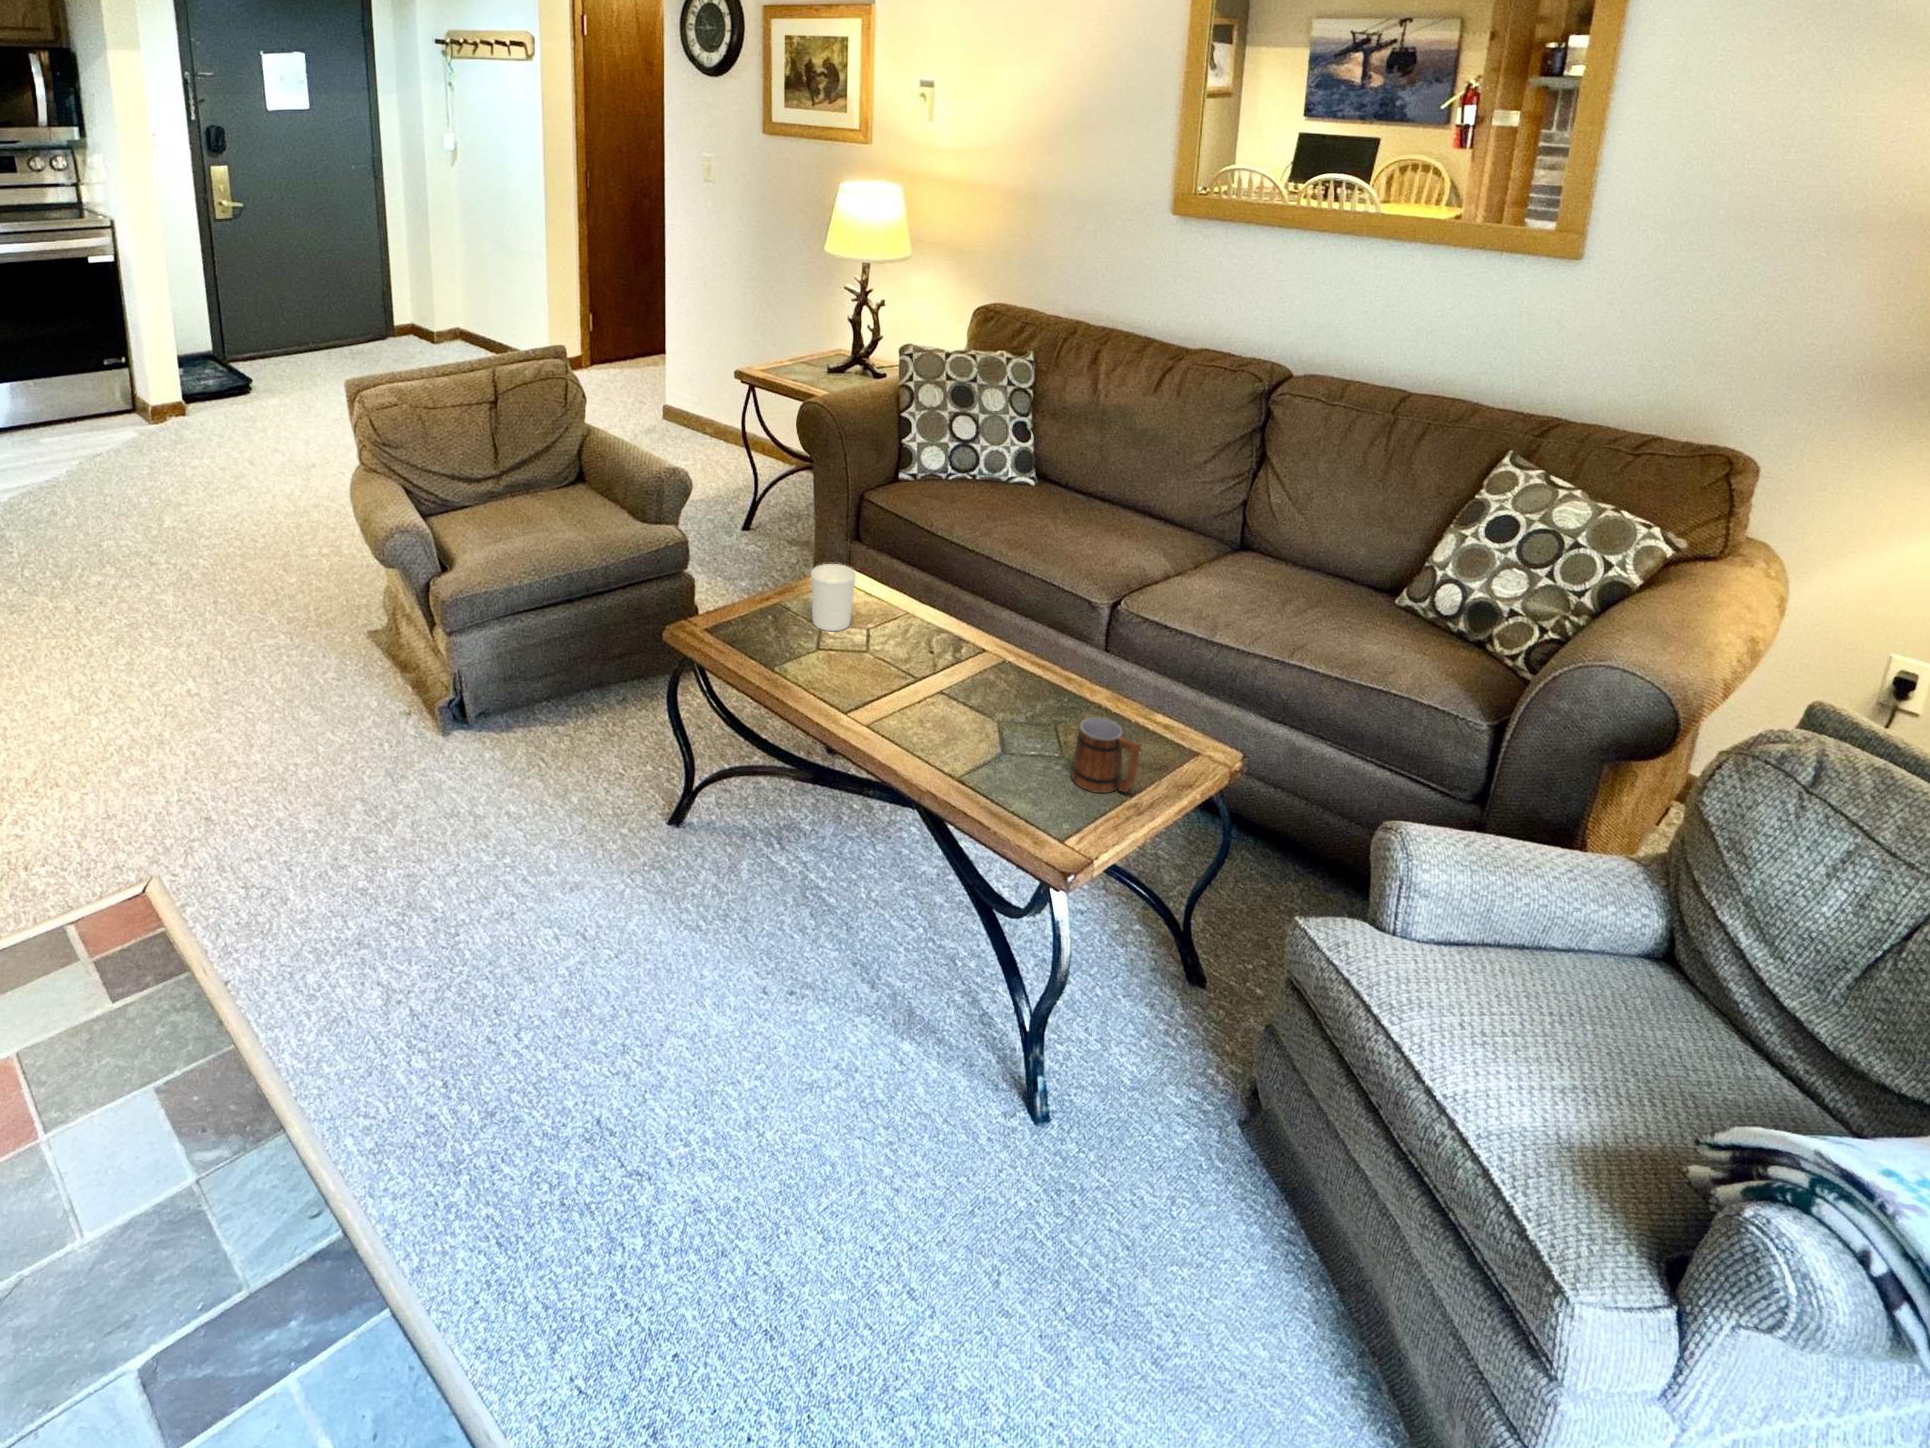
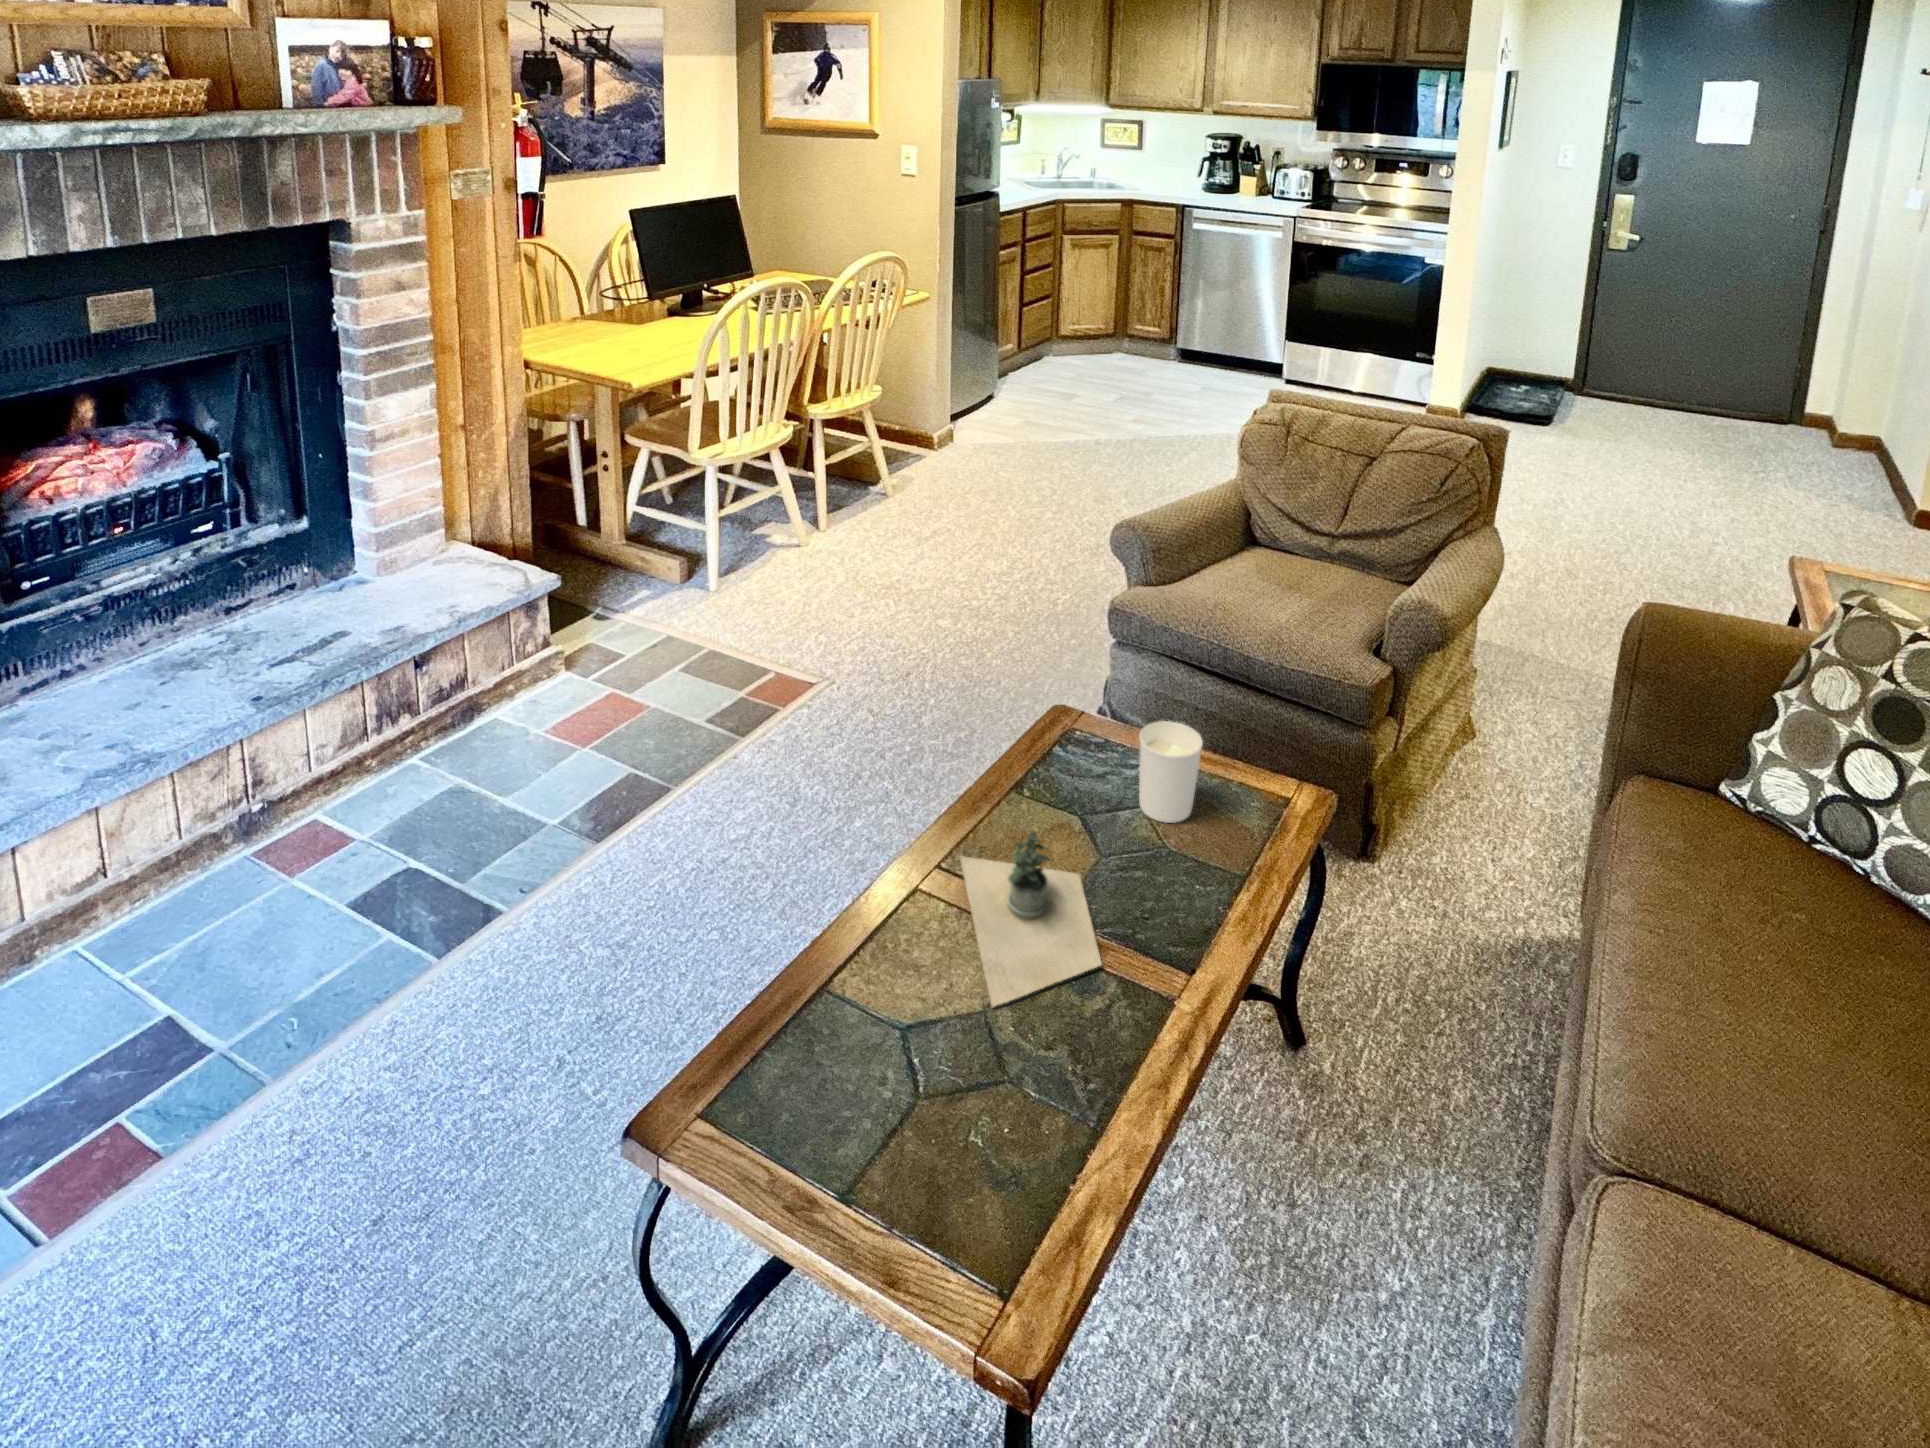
potted plant: none [869,634,1063,714] -> present [960,831,1102,1007]
mug: present [1071,717,1141,793] -> none [779,1014,869,1157]

